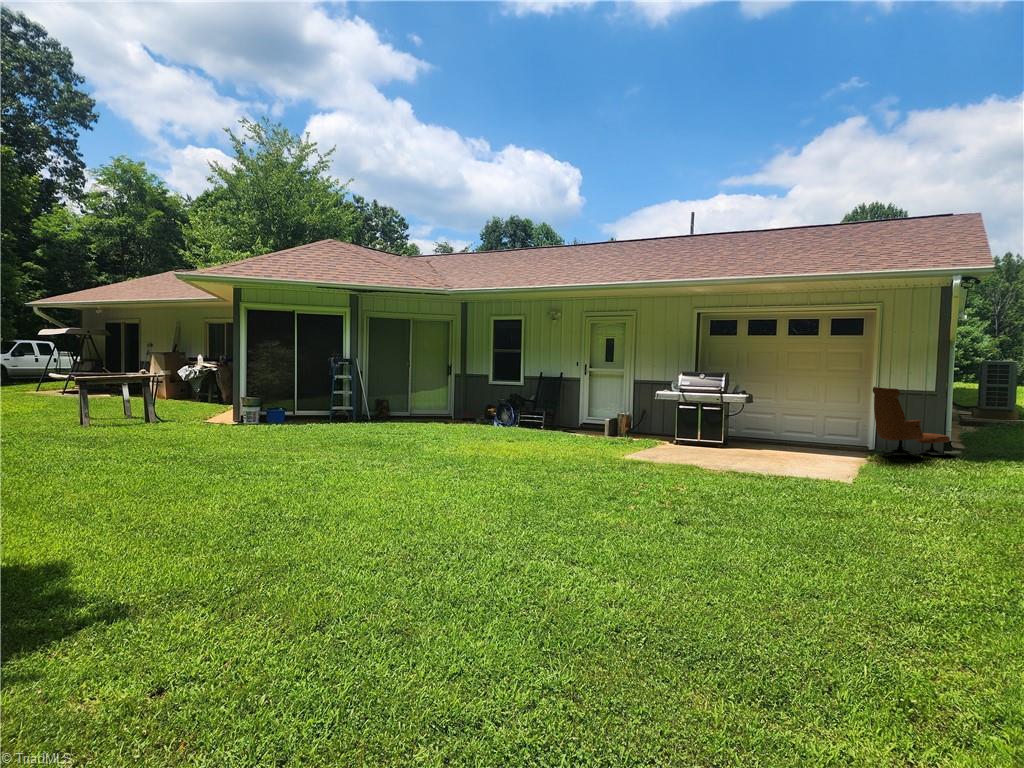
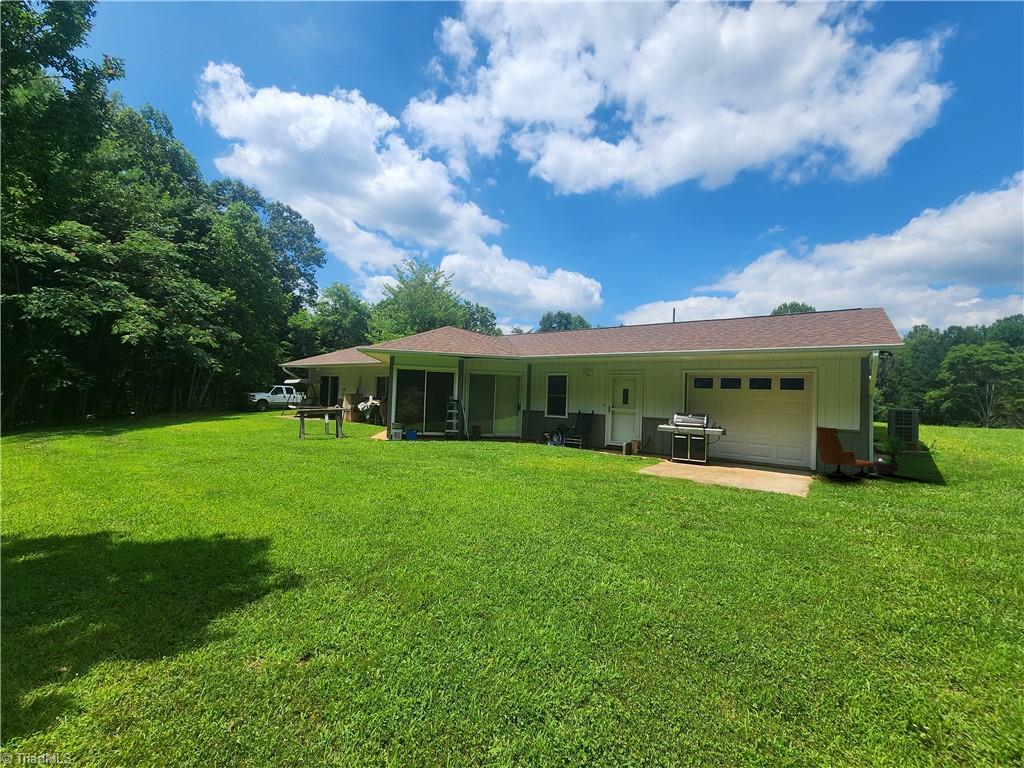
potted tree: none [948,395,990,452] -> present [874,438,905,475]

